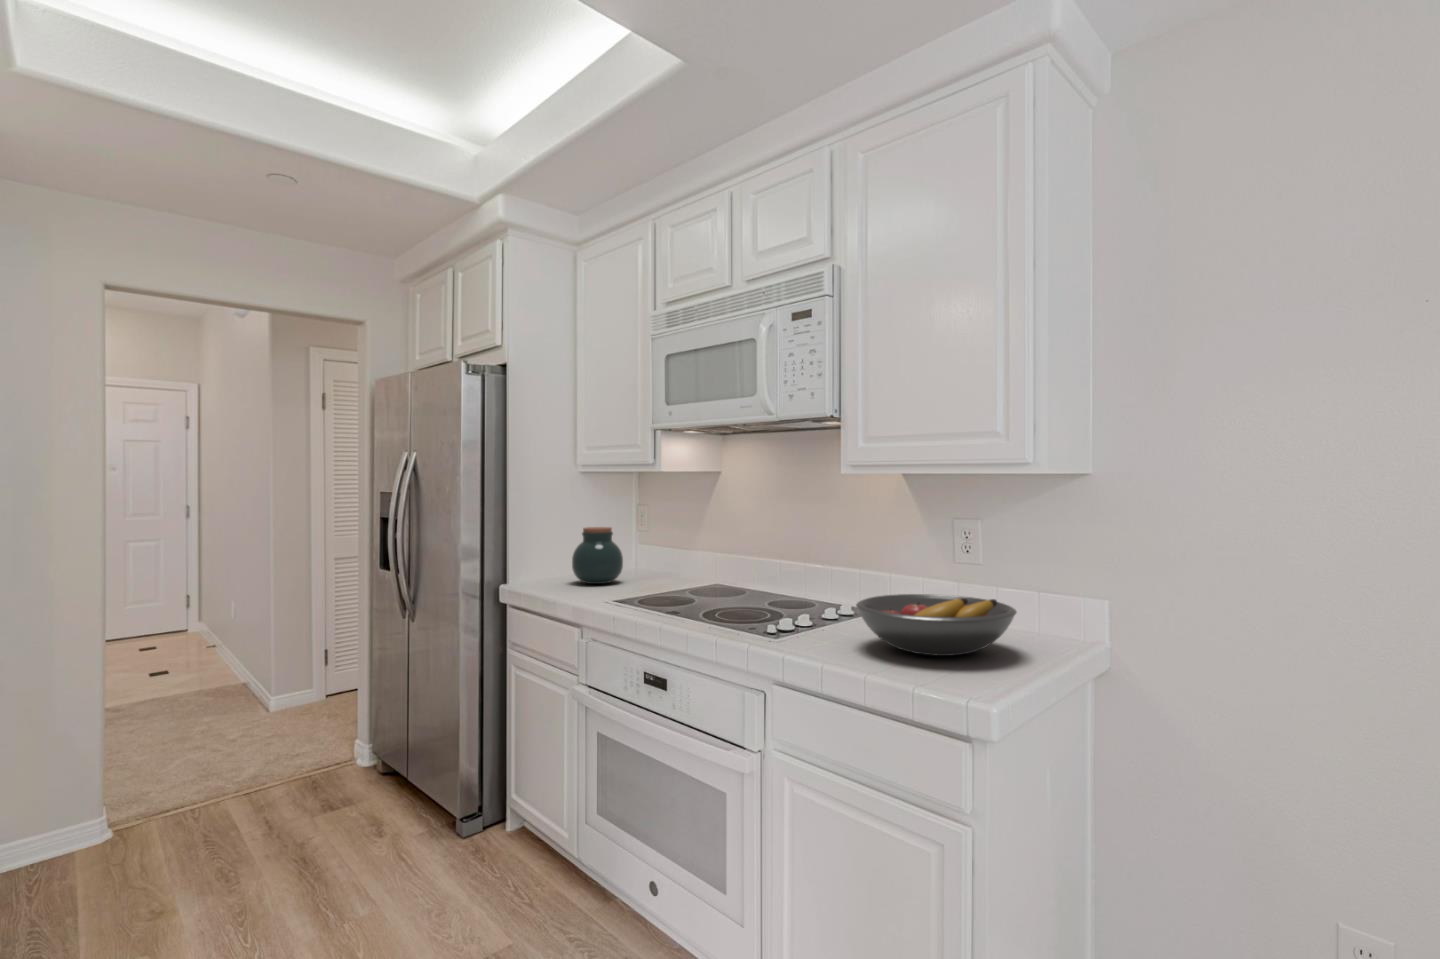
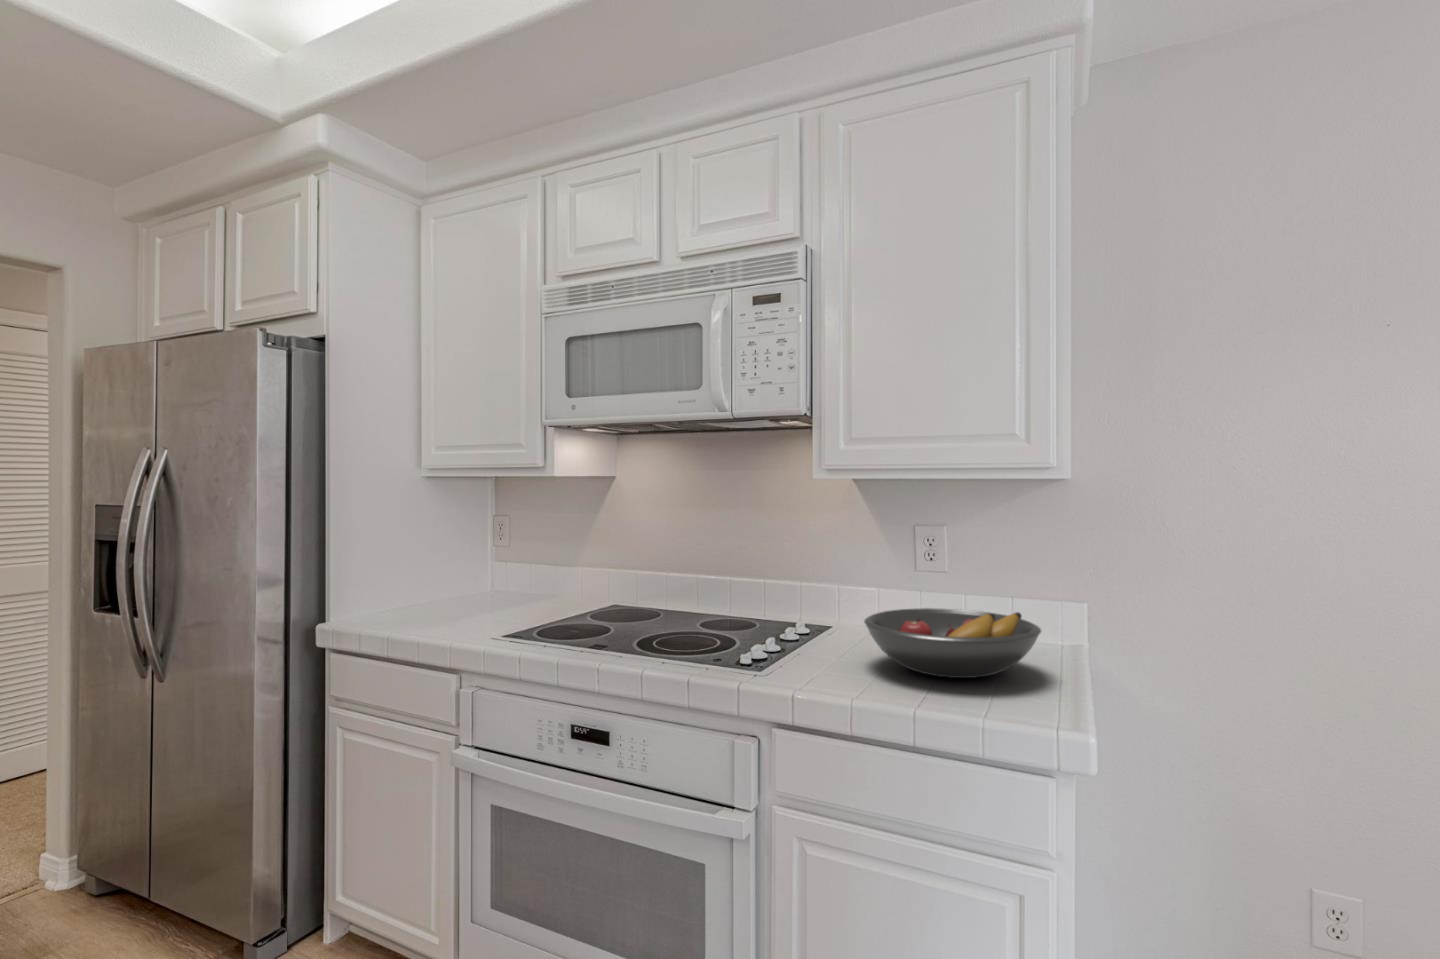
jar: present [572,527,623,584] -> none [416,544,482,614]

